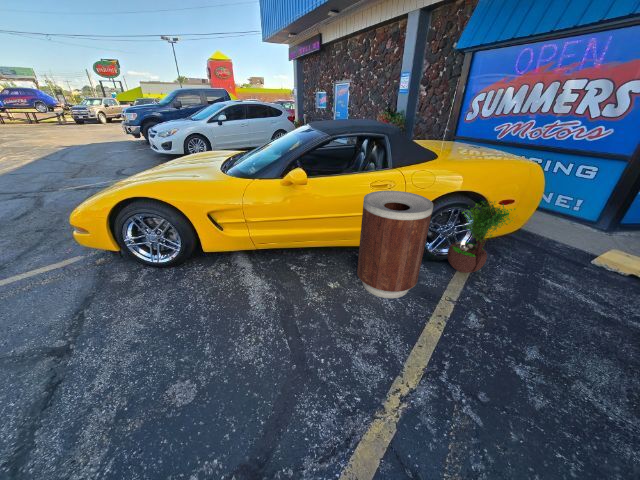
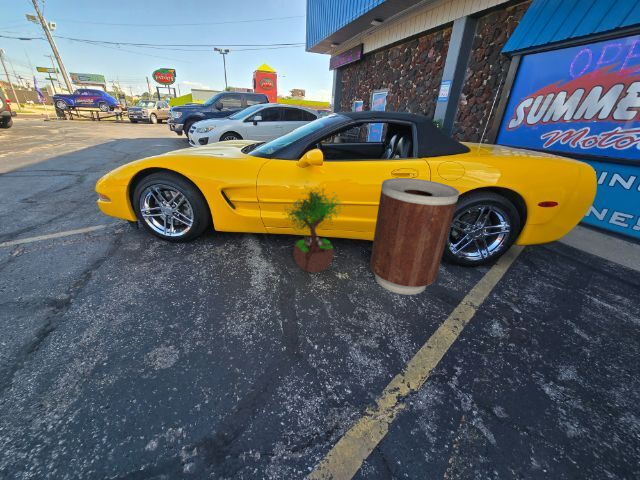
potted tree: present [447,201,515,273] -> present [286,188,340,273]

